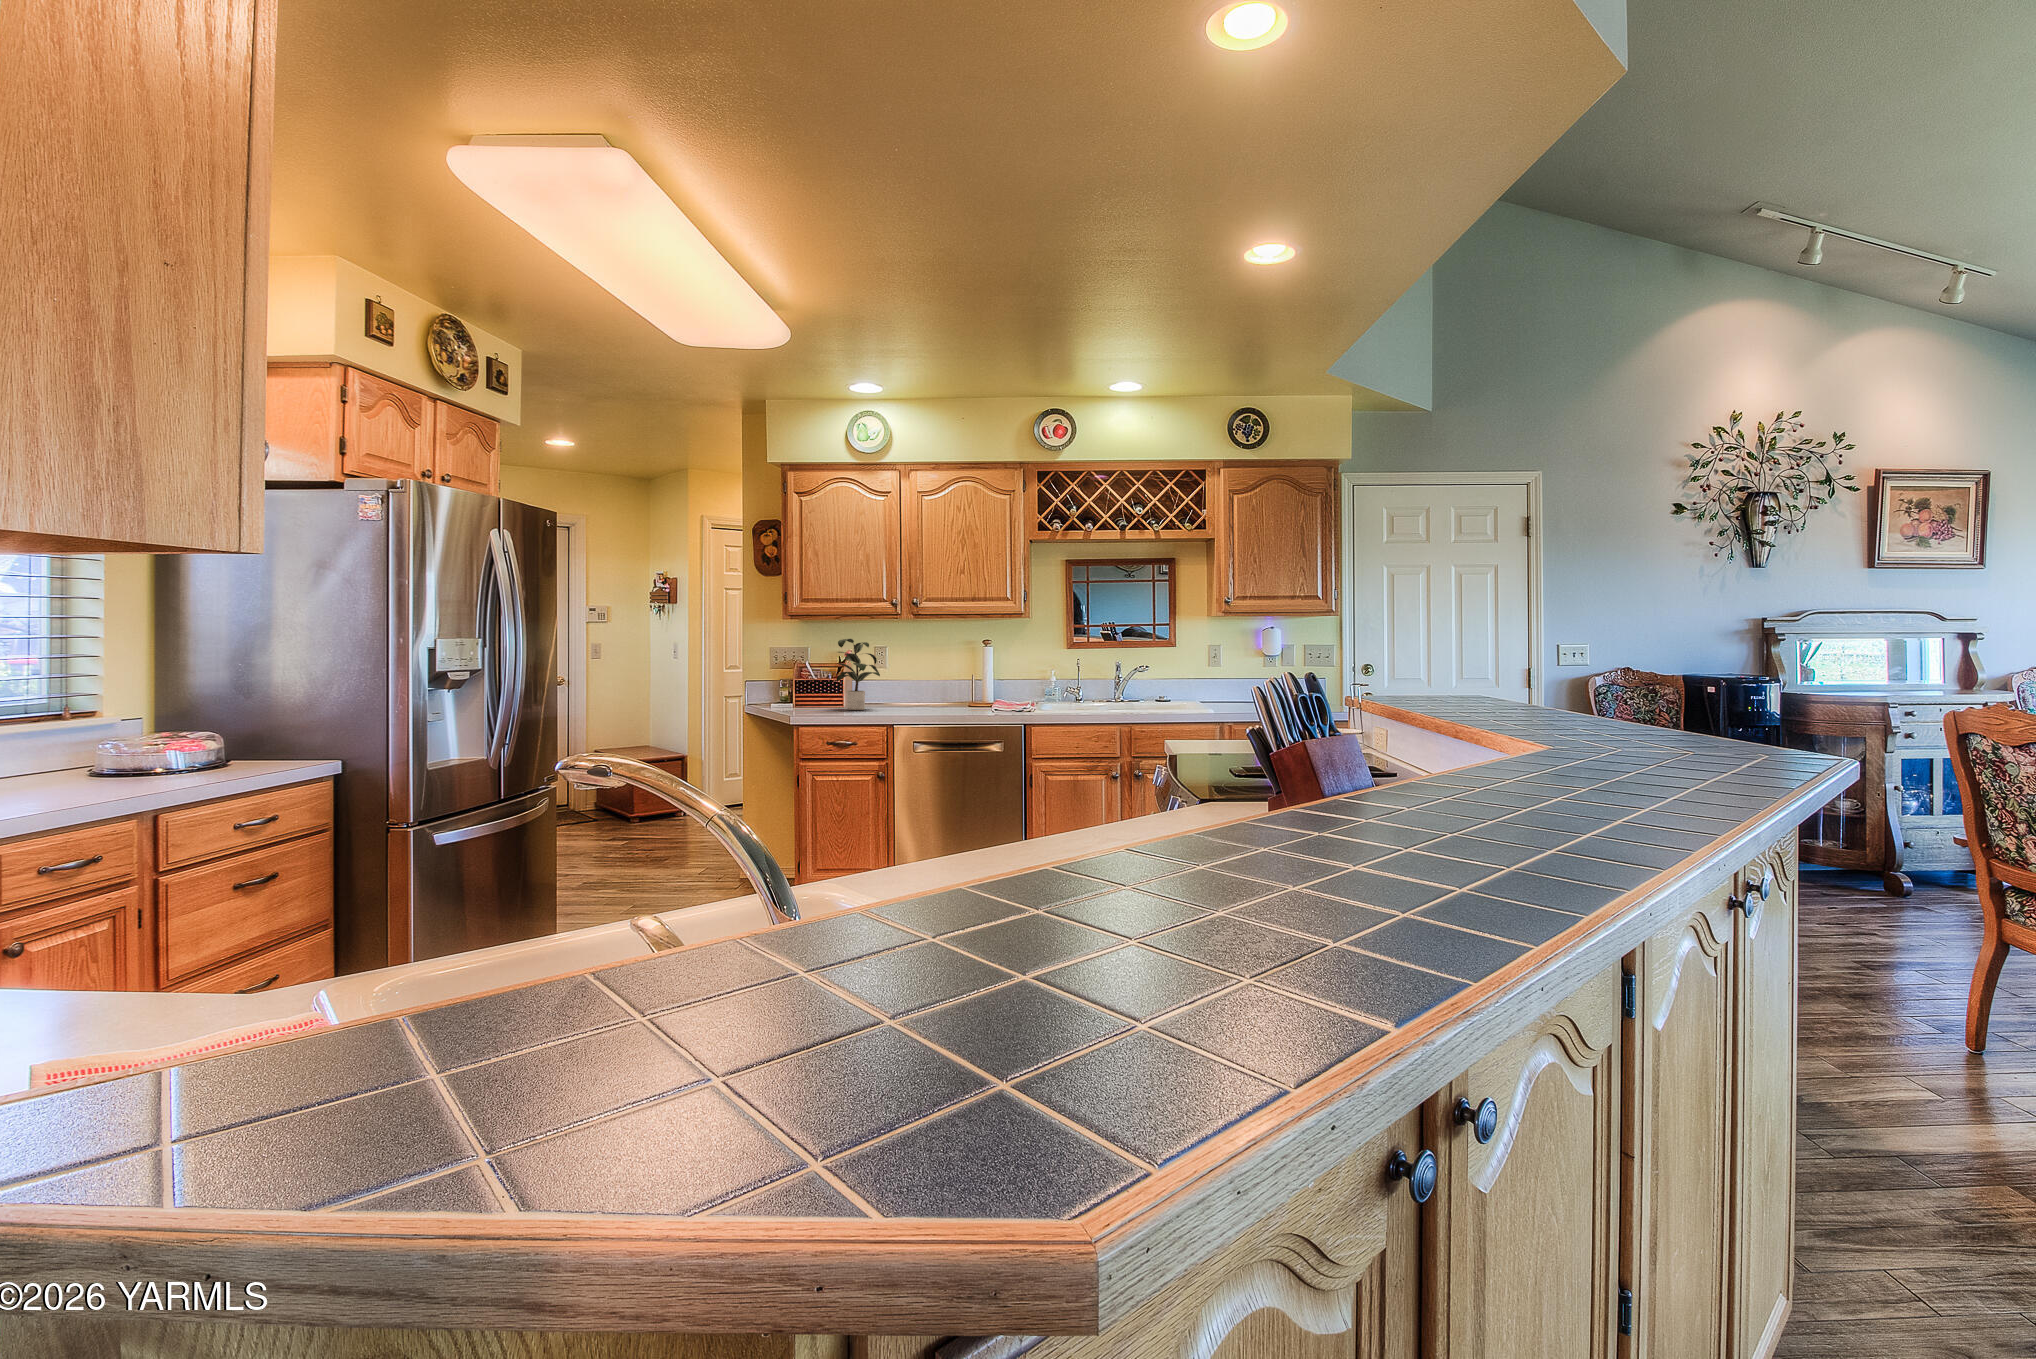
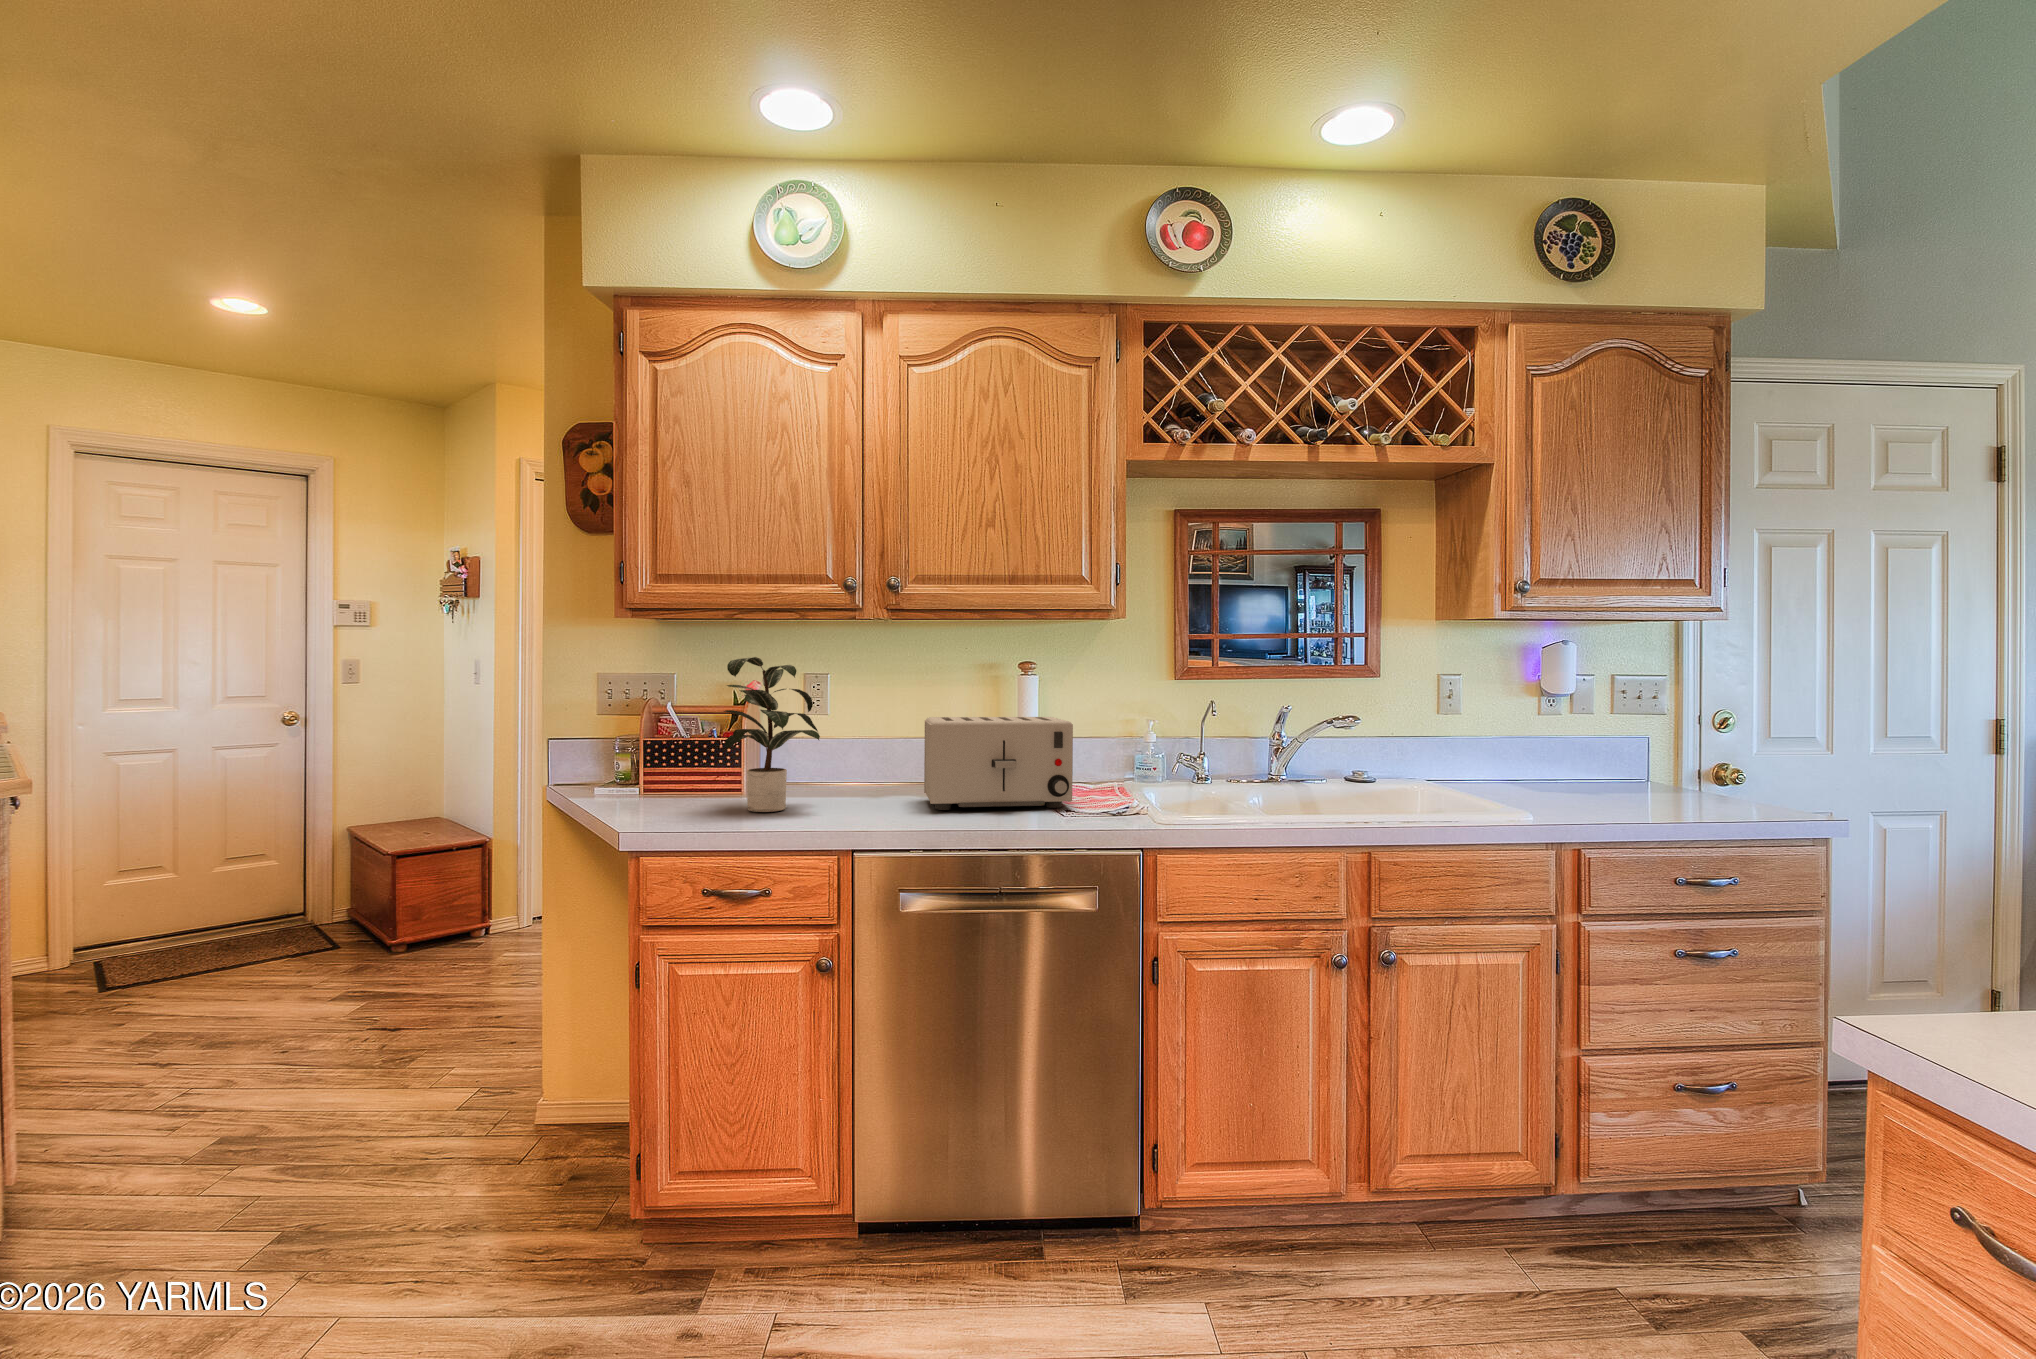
toaster: none [930,667,998,709] -> present [924,717,1073,810]

